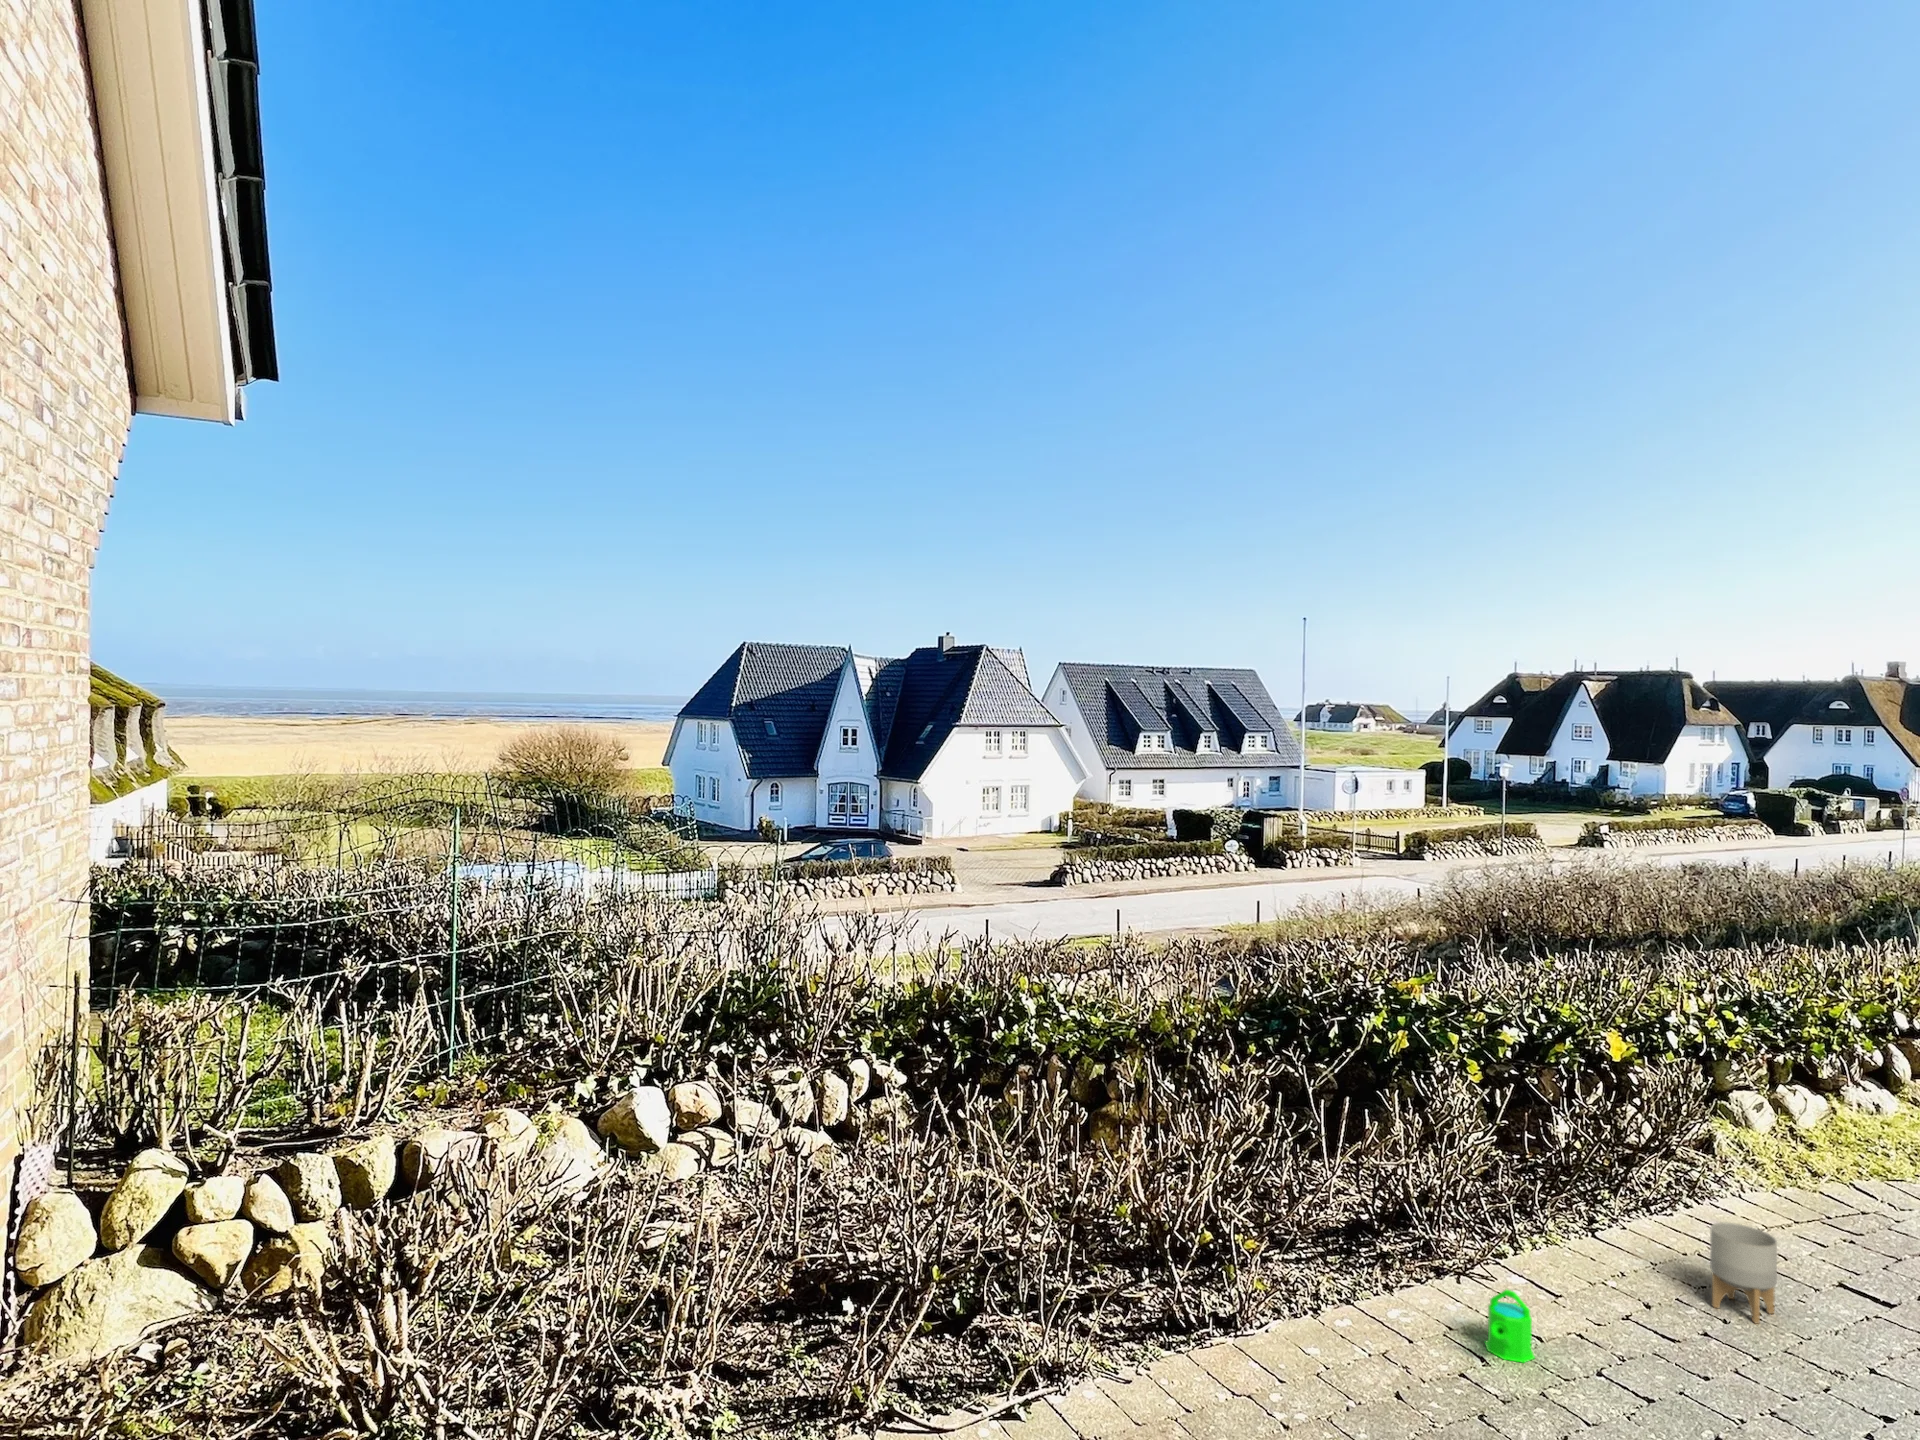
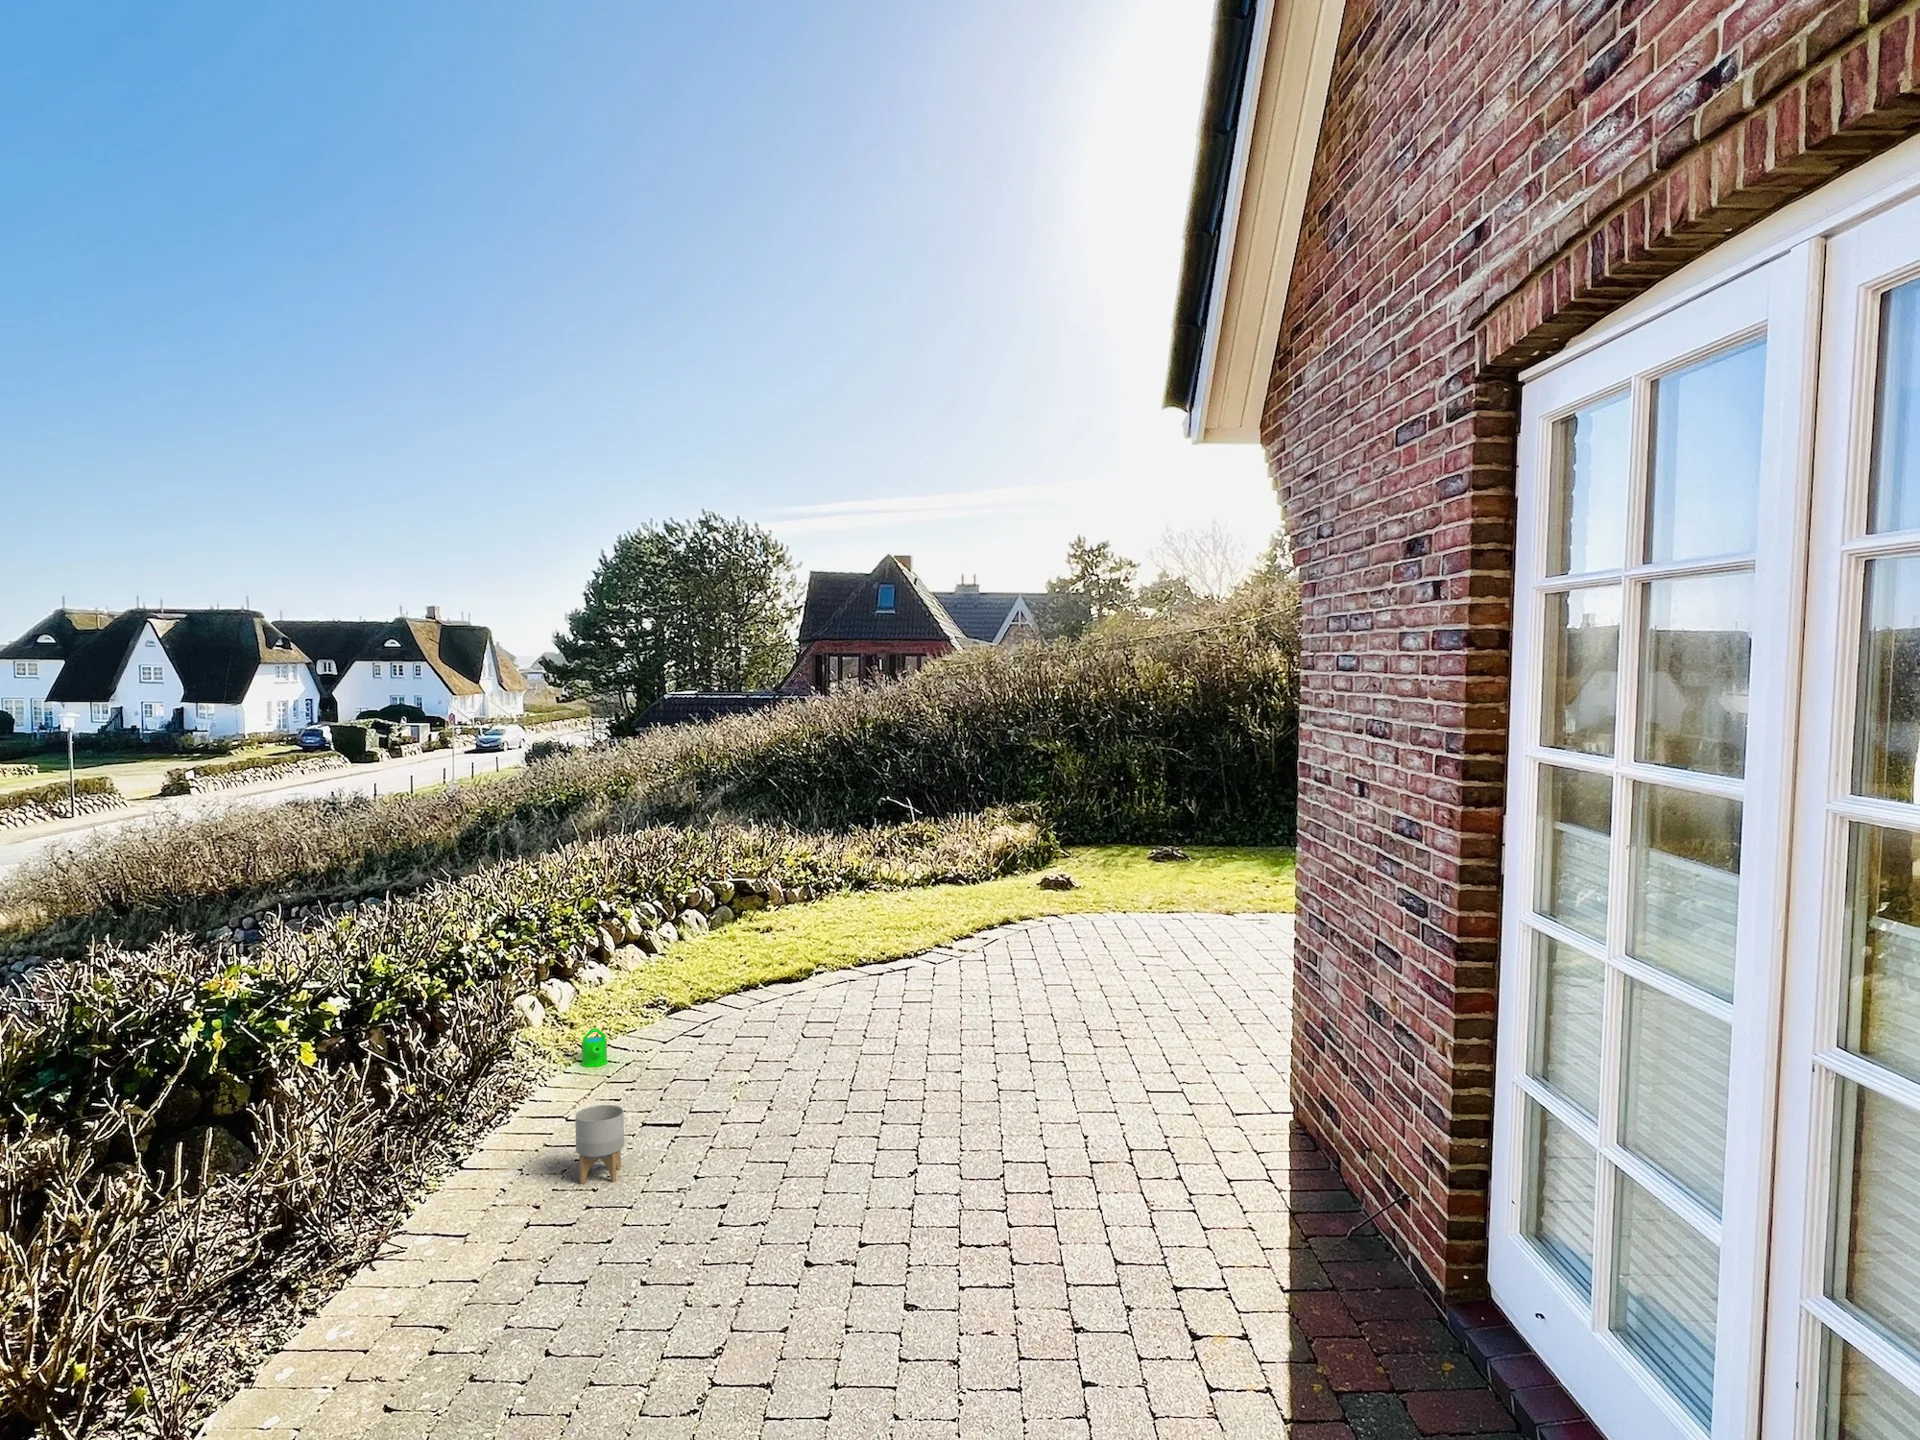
watering can: present [1485,1290,1535,1363] -> present [580,1028,609,1067]

